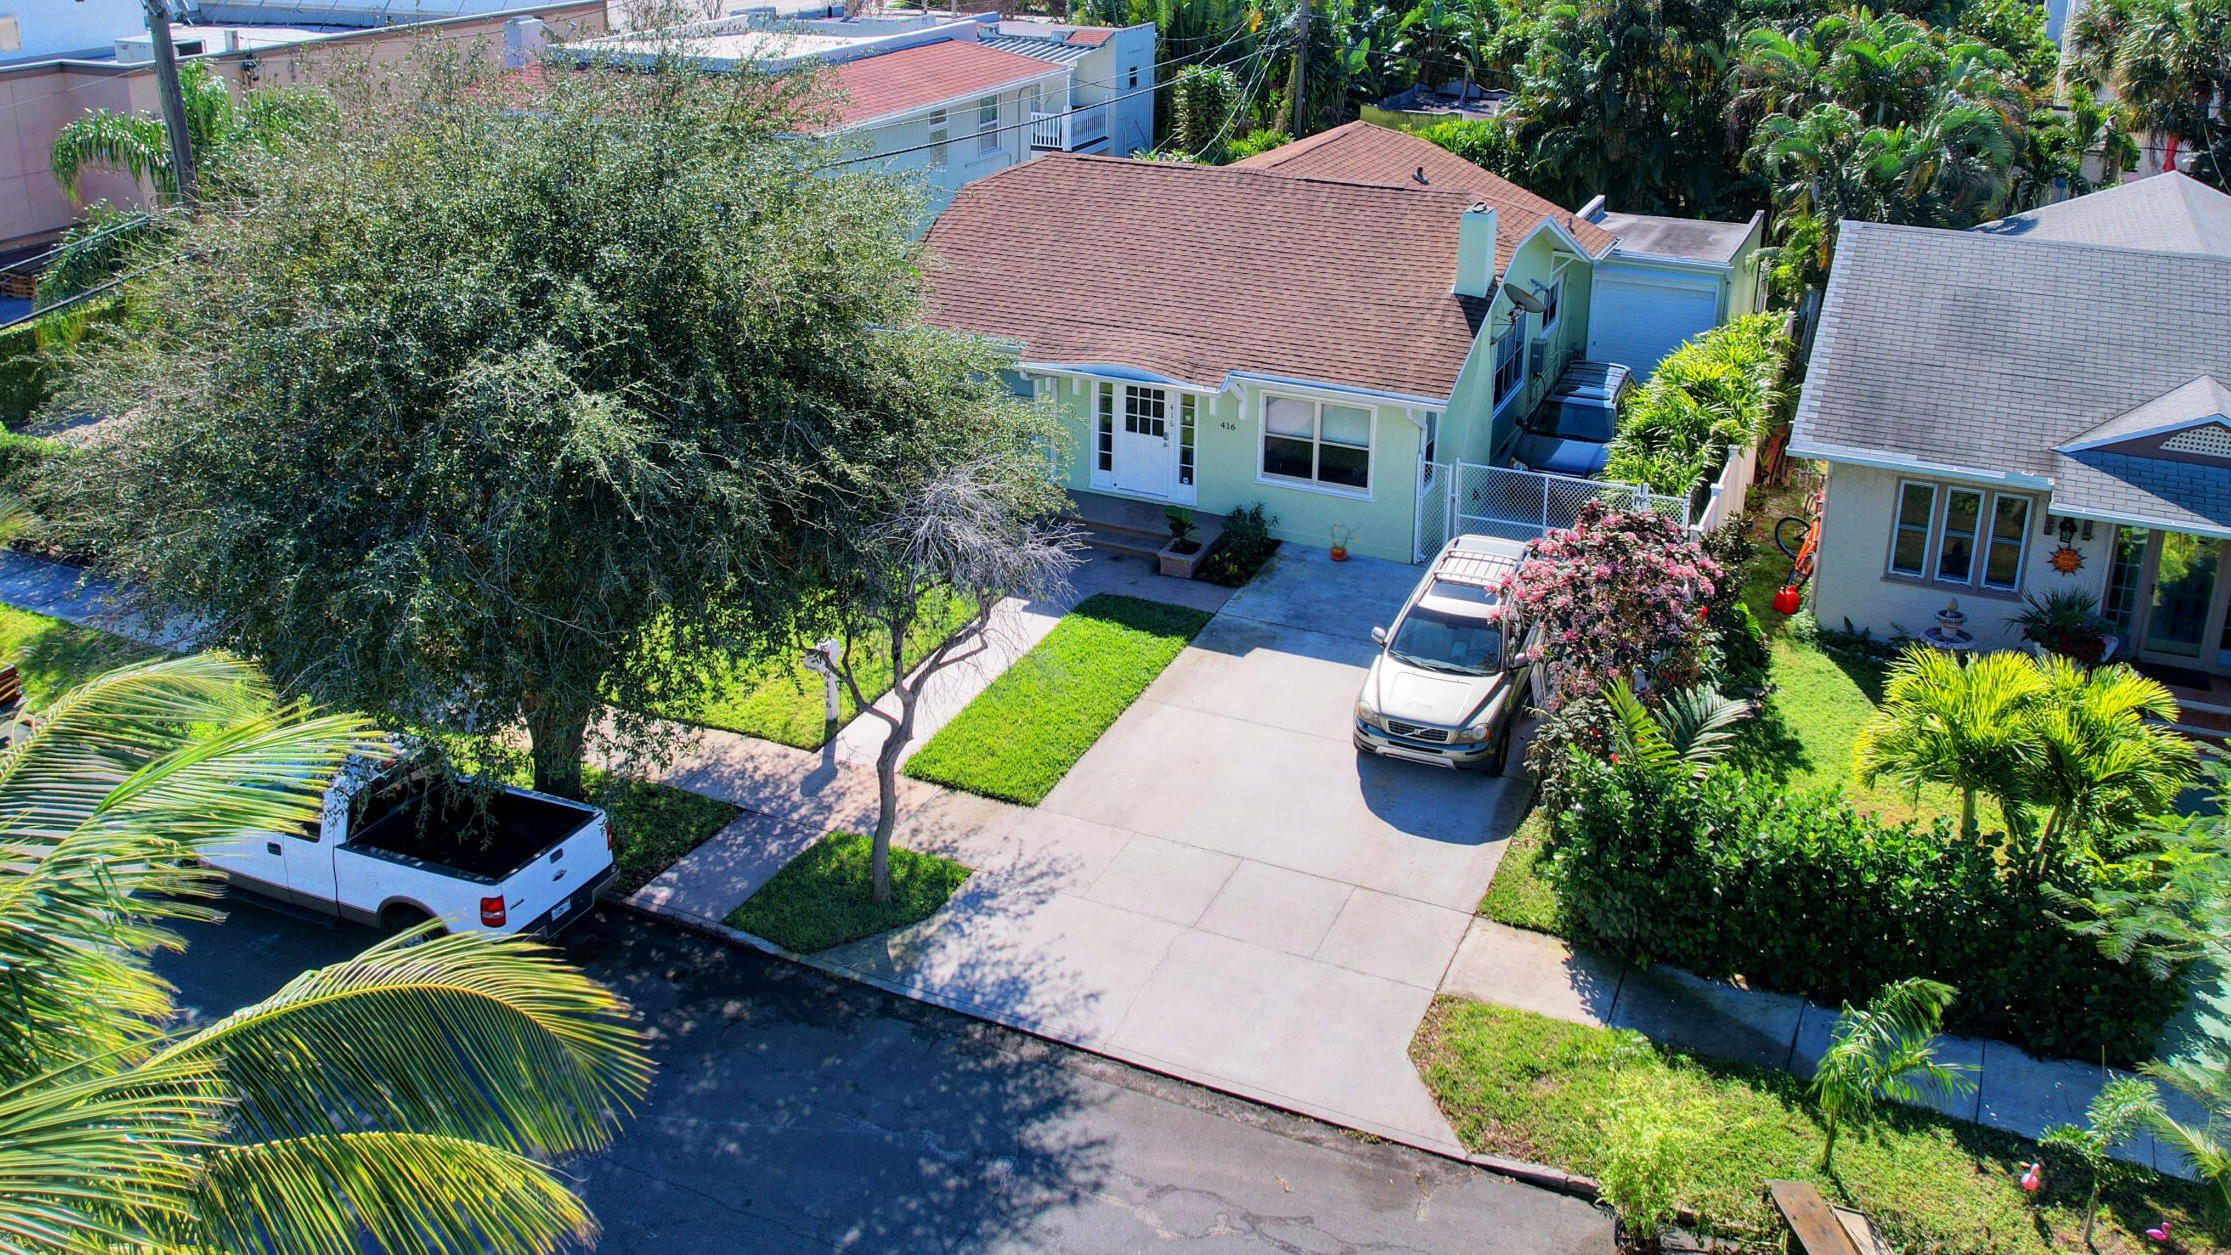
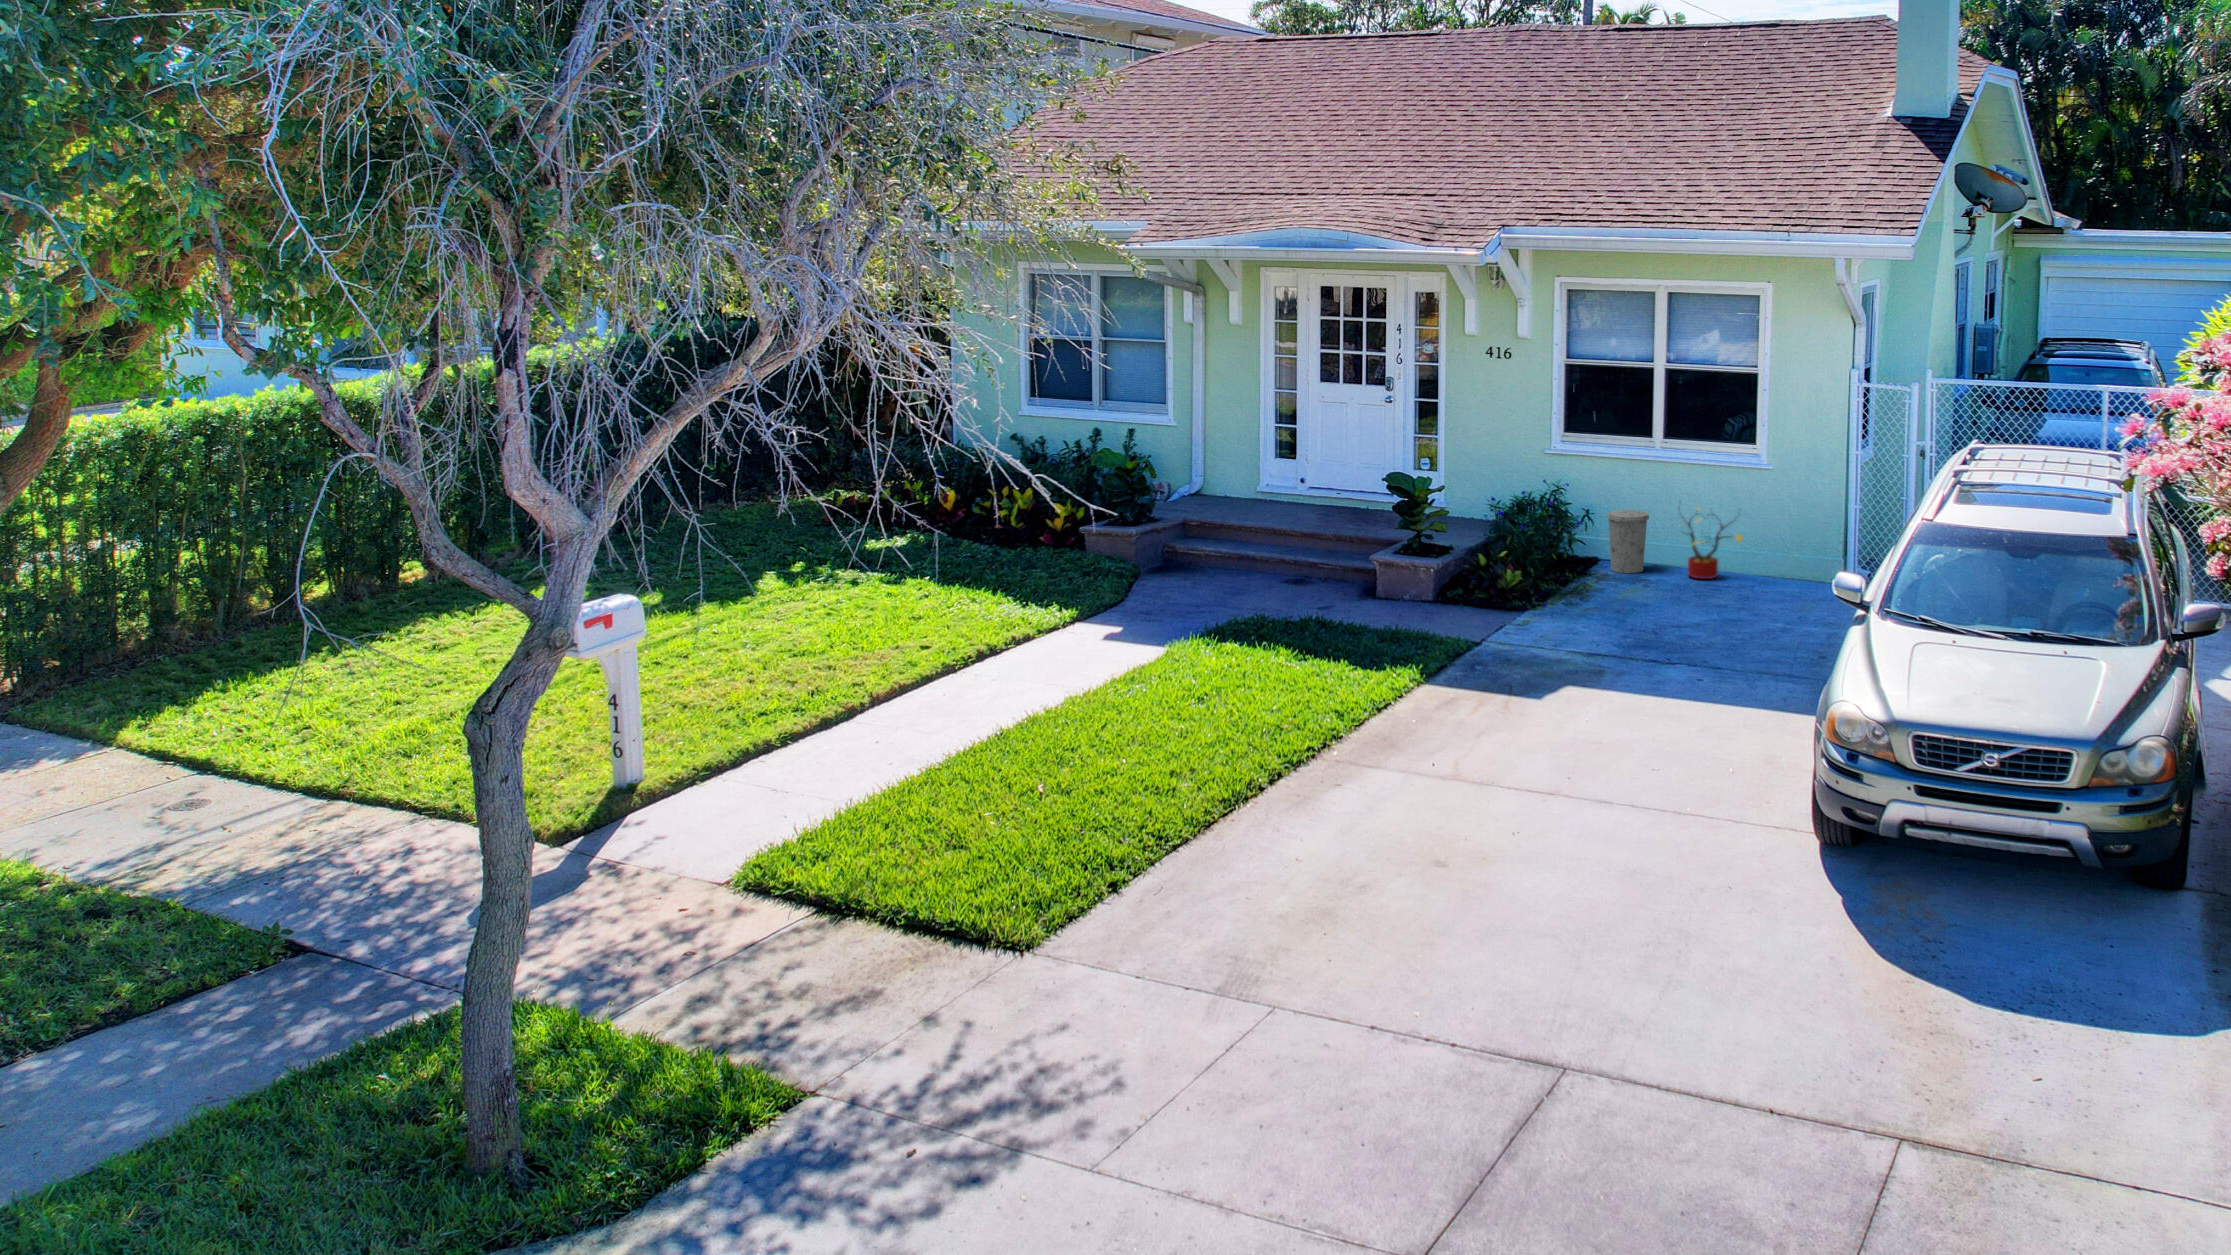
trash can: none [1287,517,1310,554] -> present [1608,510,1649,573]

